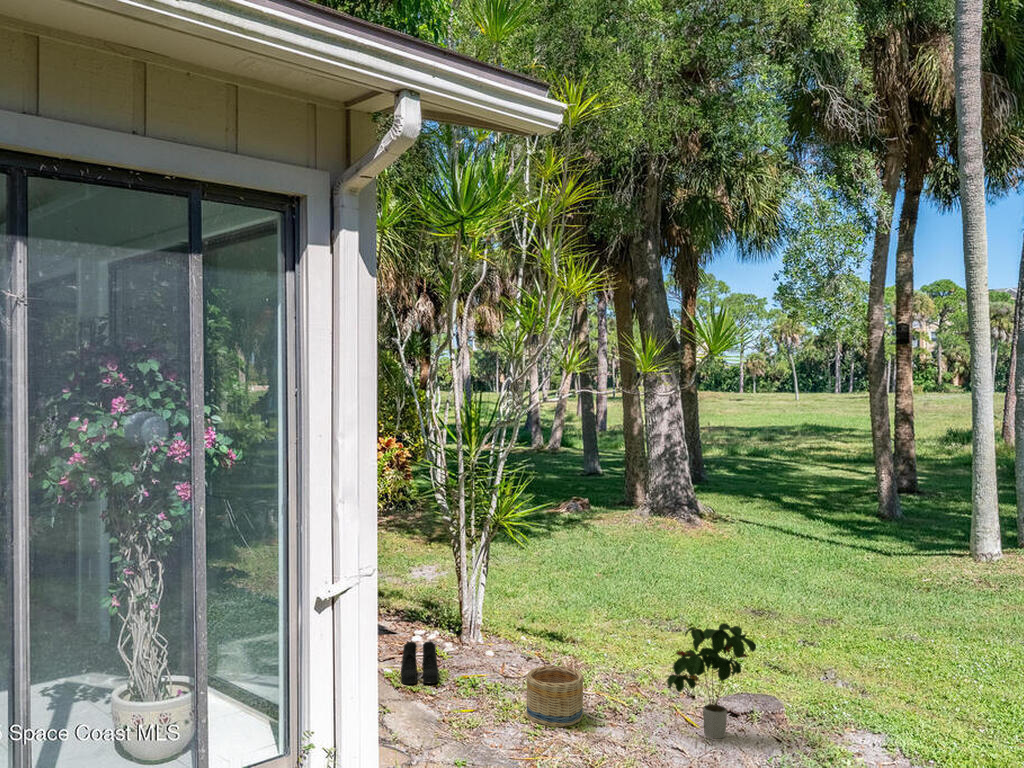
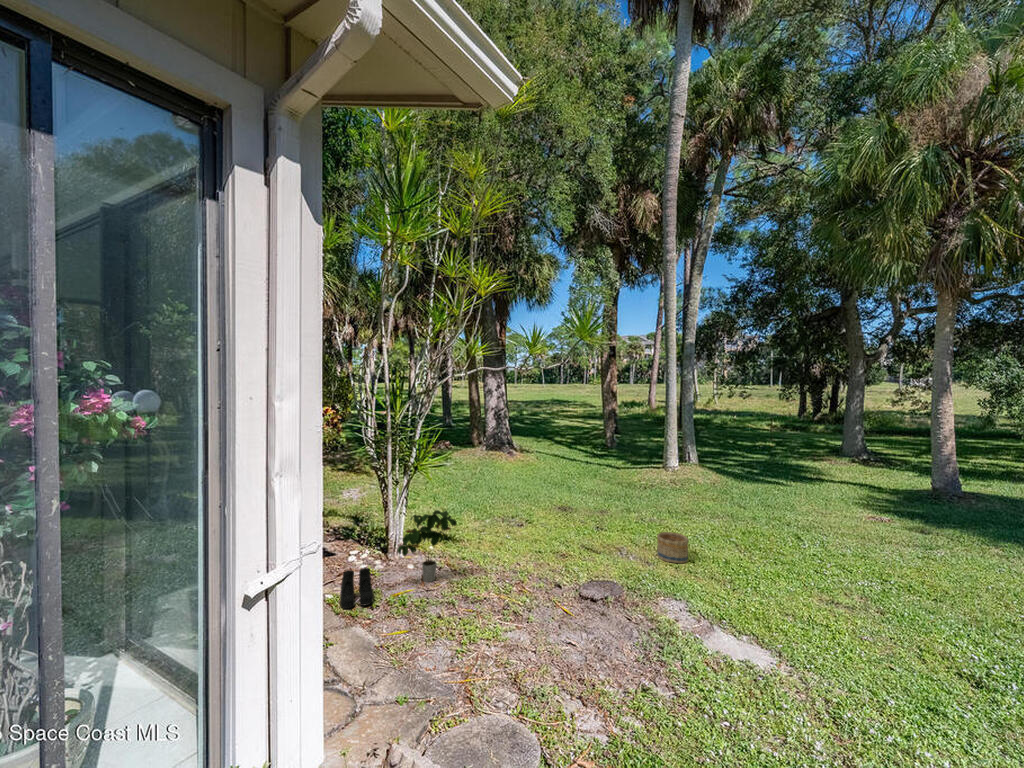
potted plant: present [667,623,756,739] -> present [397,510,457,582]
basket: present [526,666,584,727] -> present [657,532,689,563]

